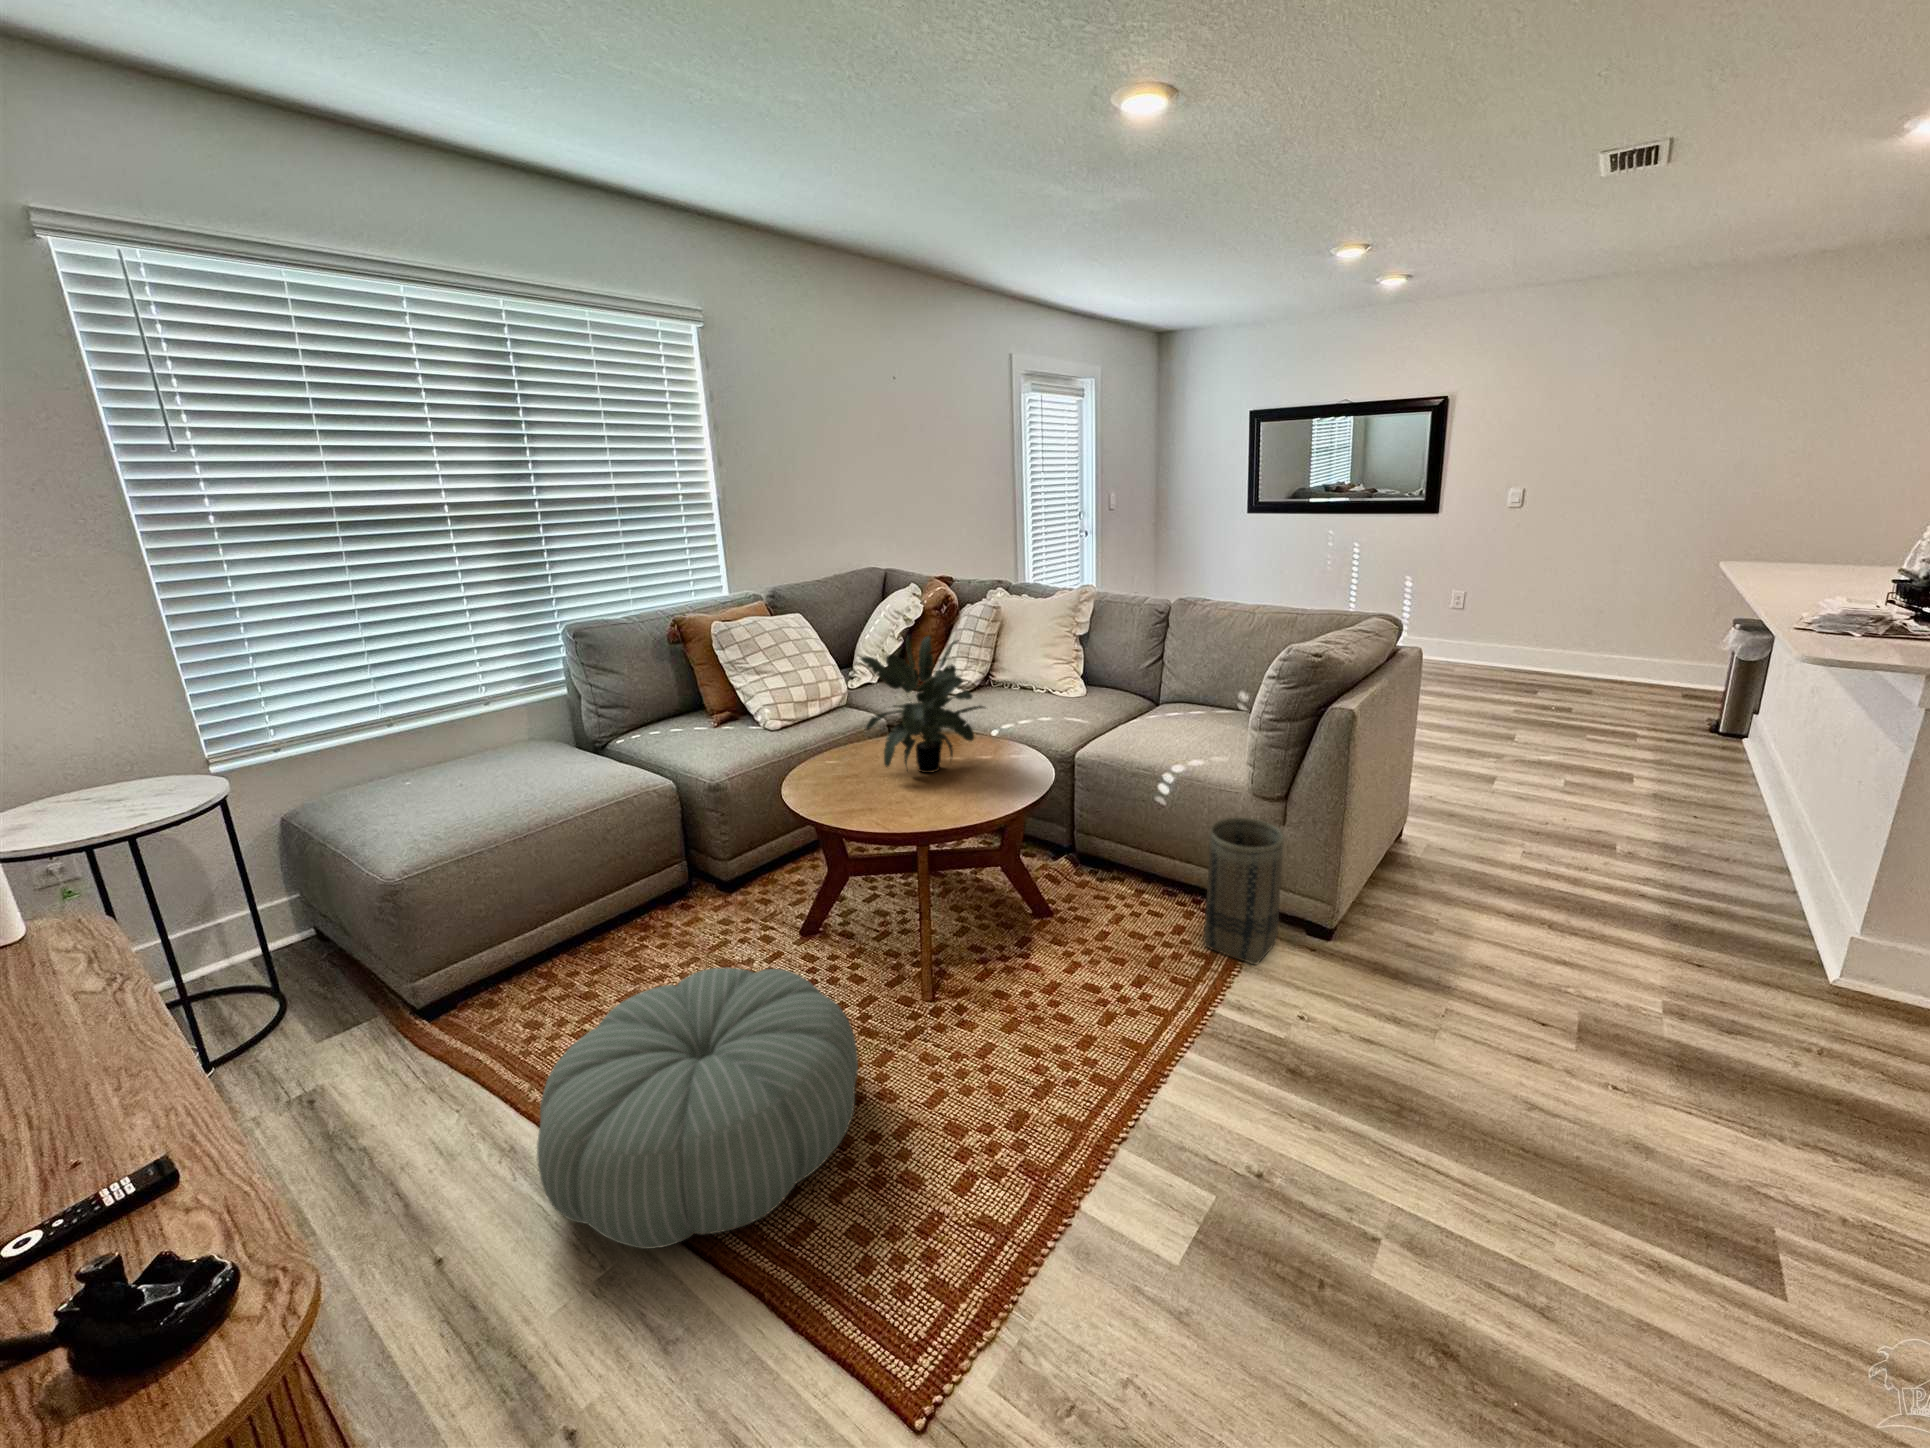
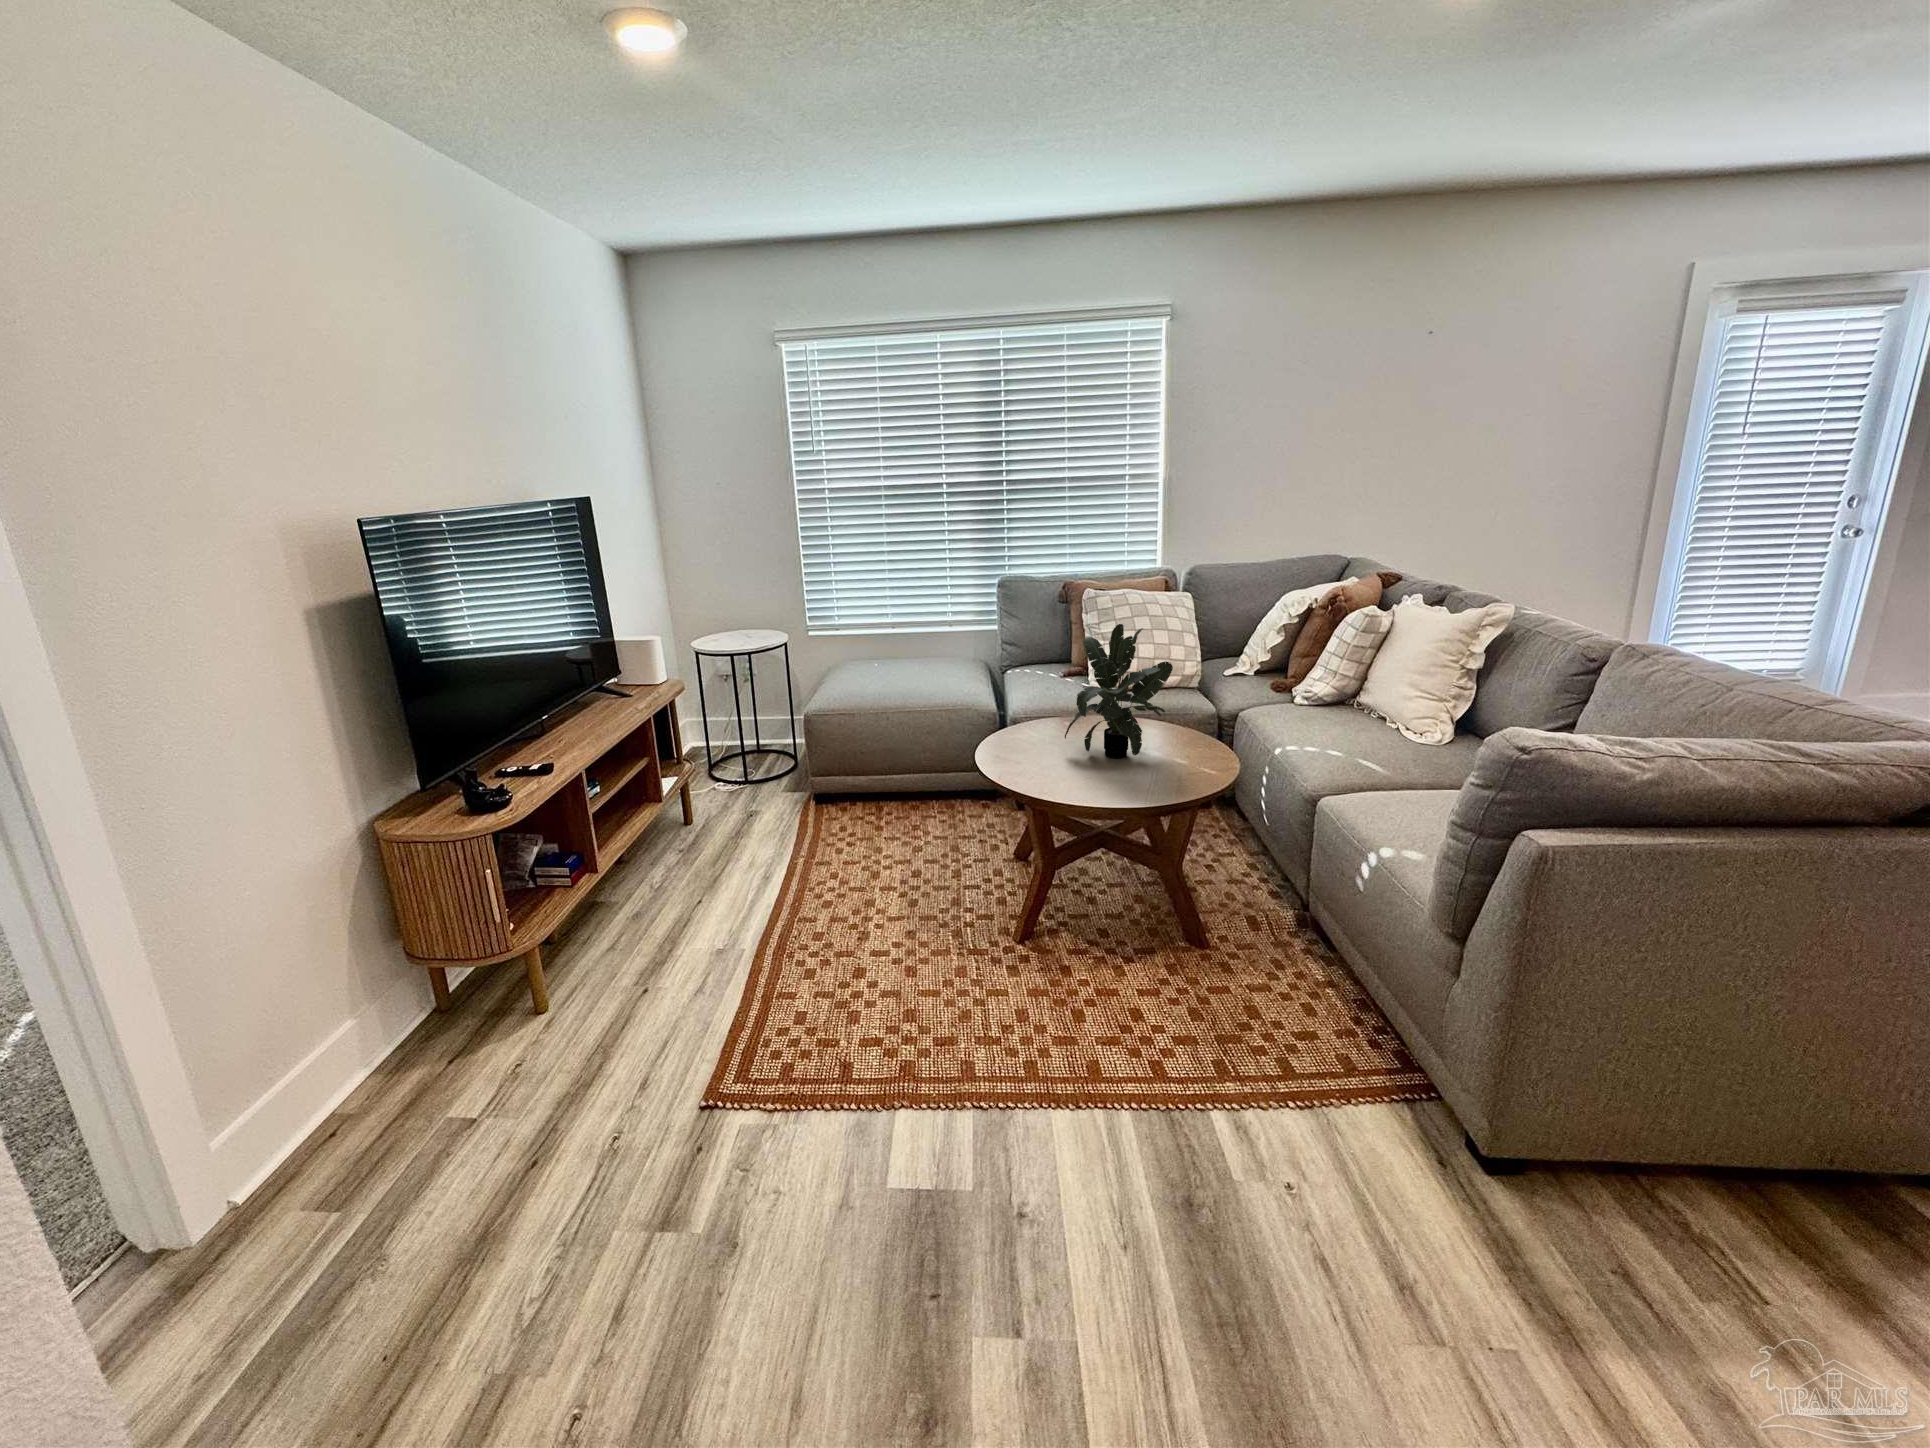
basket: present [1204,818,1284,964] -> none [1297,927,1418,1119]
pouf: present [537,967,858,1249] -> none [714,823,913,974]

